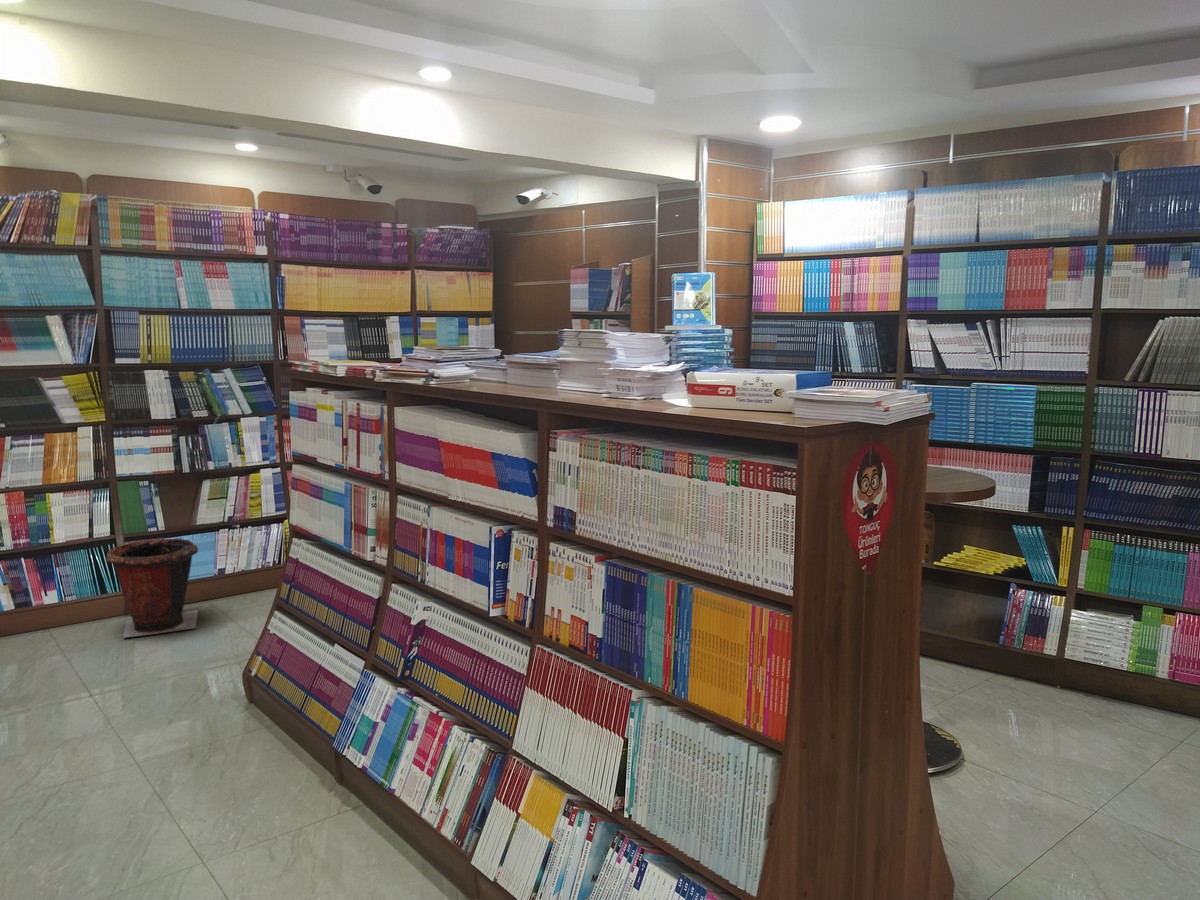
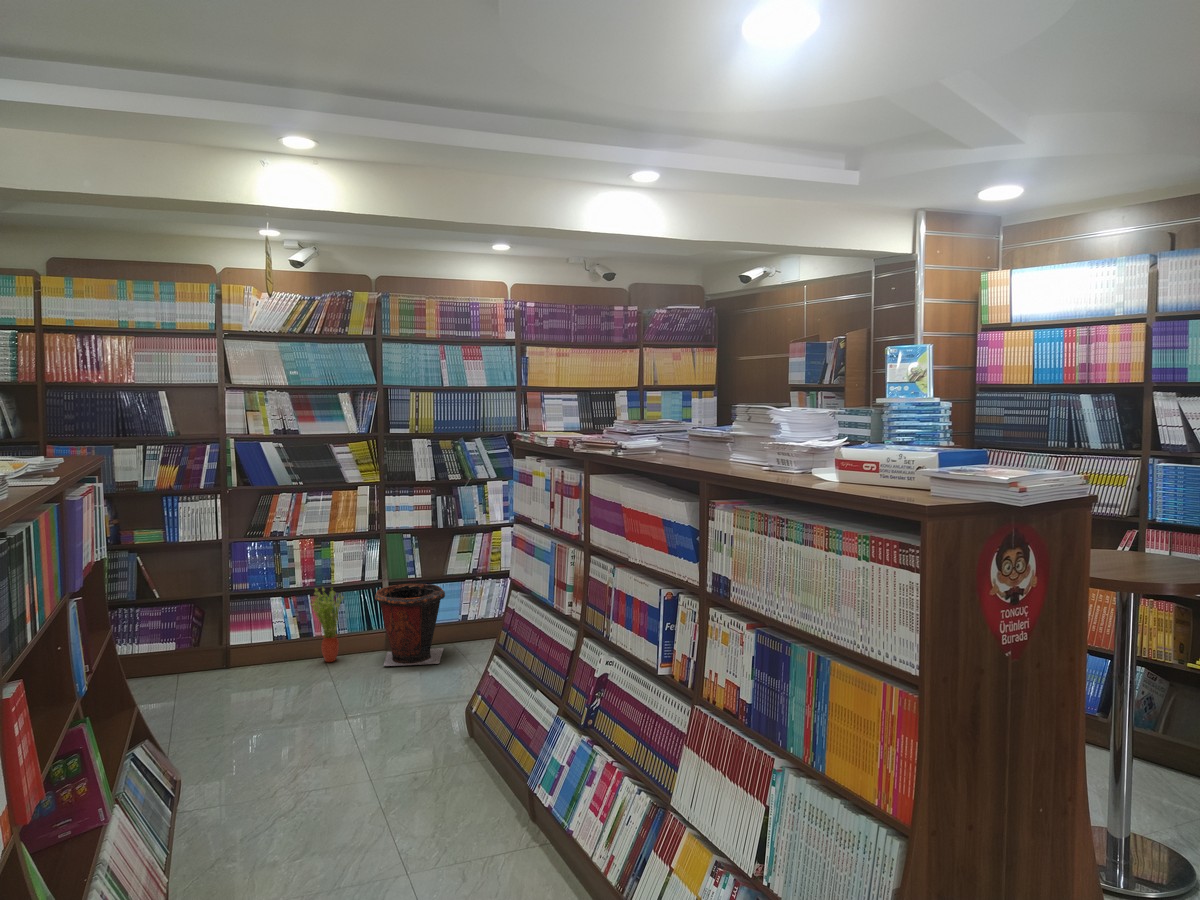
potted plant: none [15,550,64,640] -> present [310,589,343,662]

